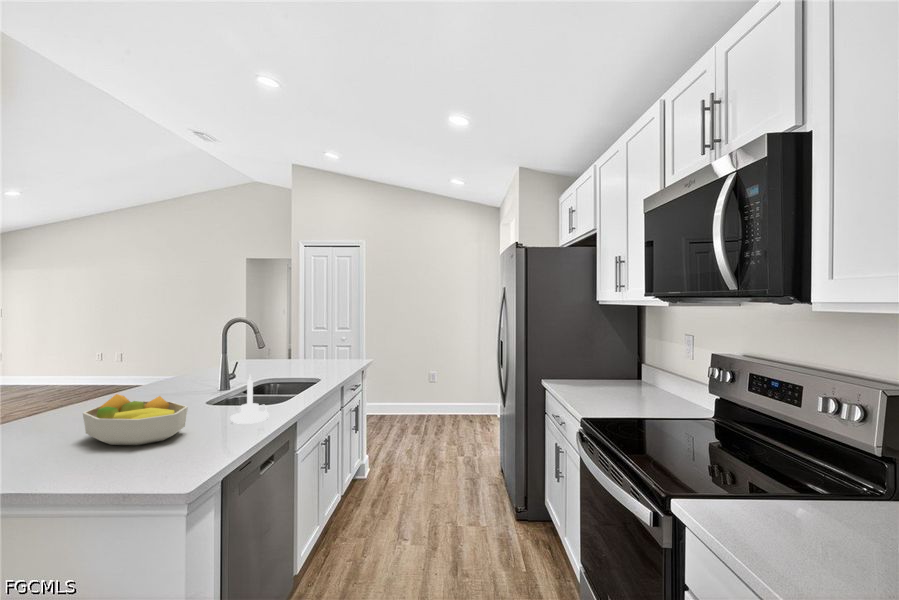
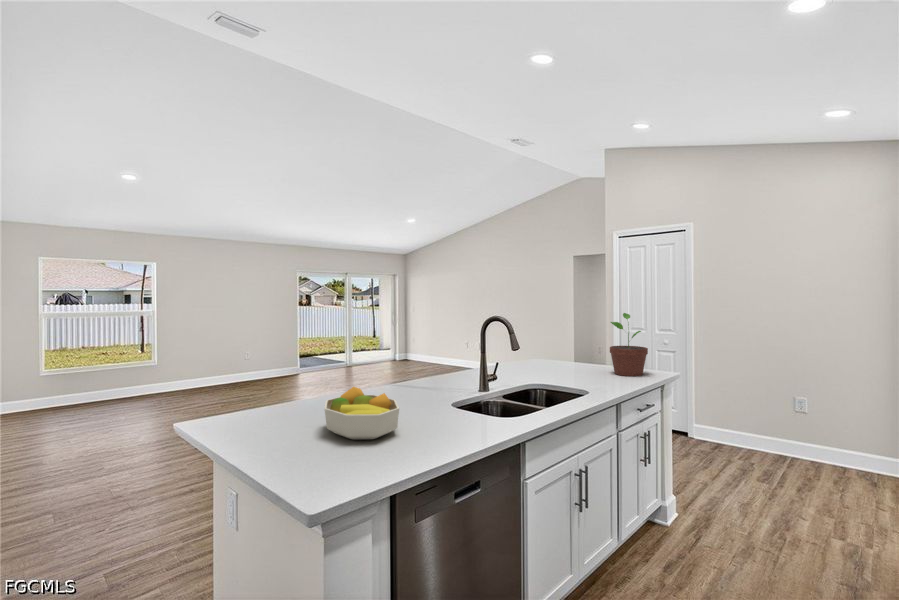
potted plant: none [323,313,353,364] -> present [610,313,648,376]
candle holder: present [230,376,269,424] -> none [443,381,484,437]

